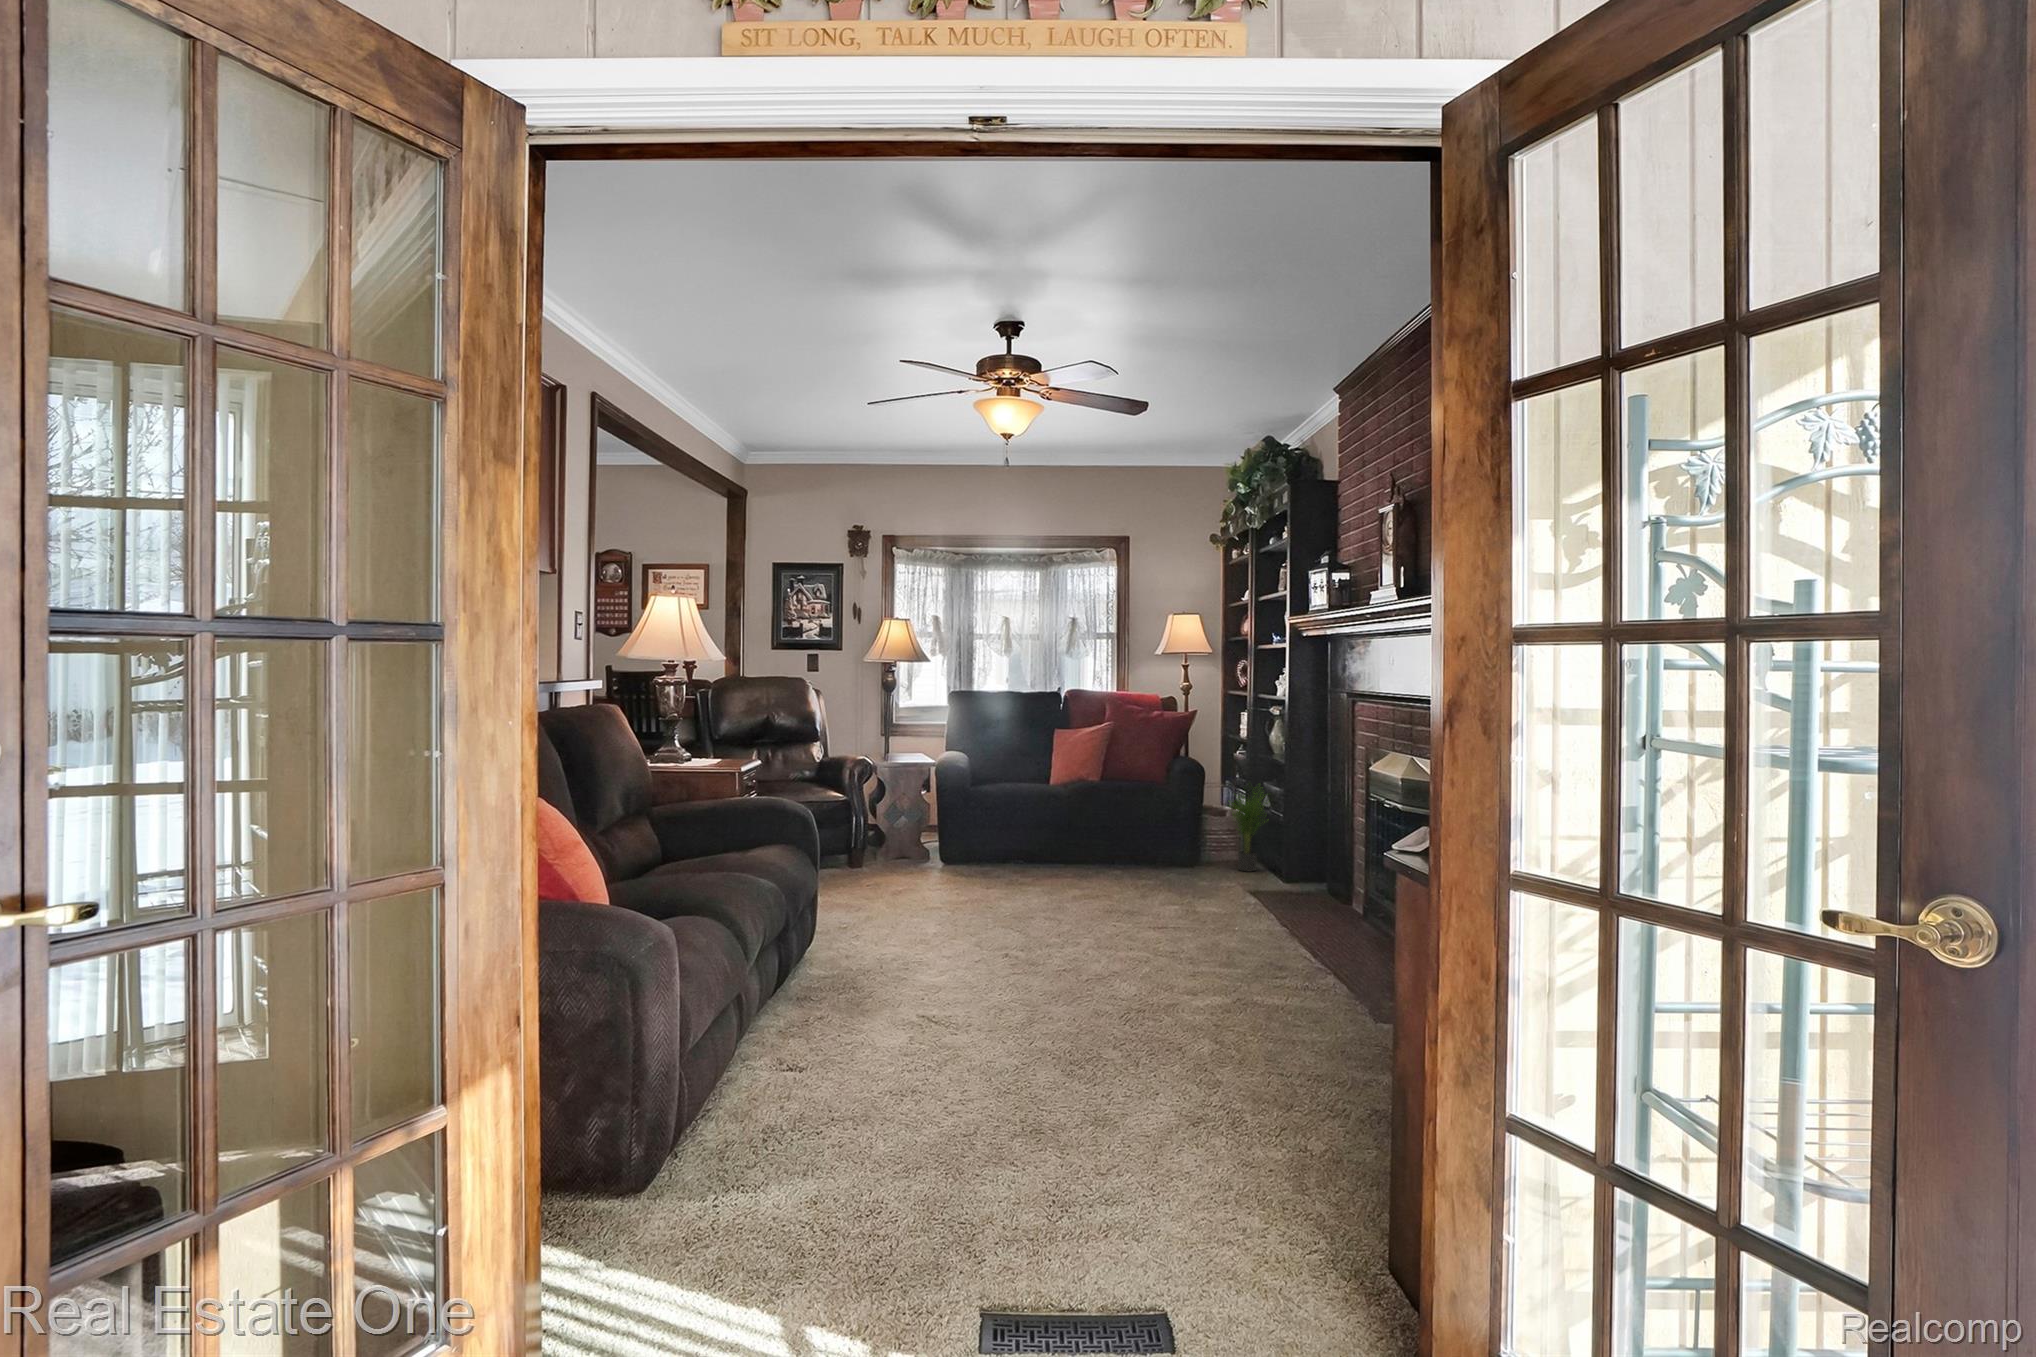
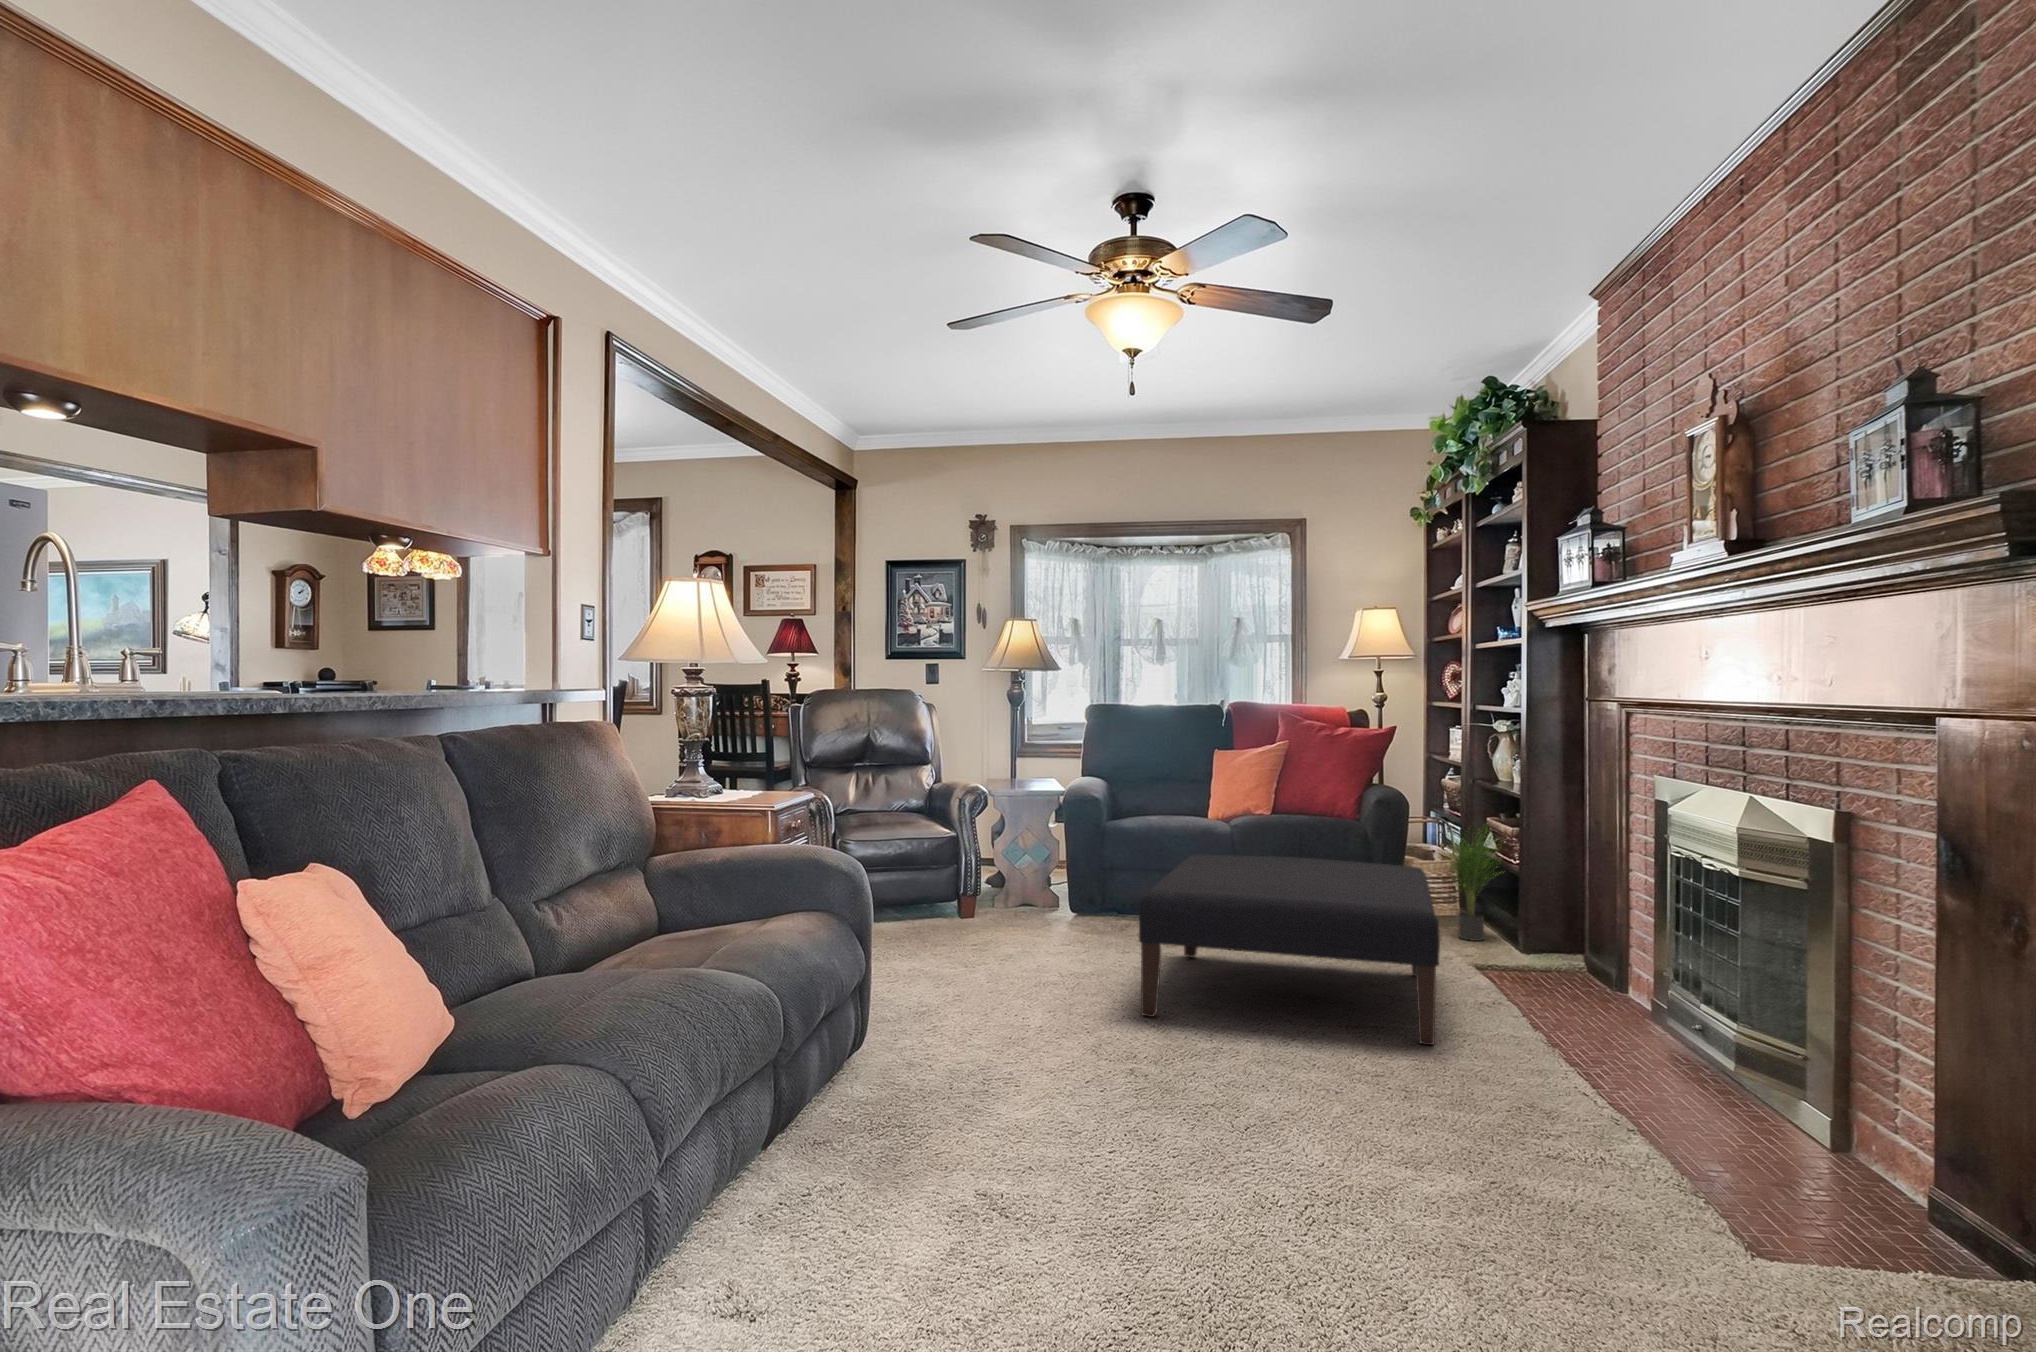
ottoman: none [1007,806,1213,927] -> present [1139,855,1440,1045]

